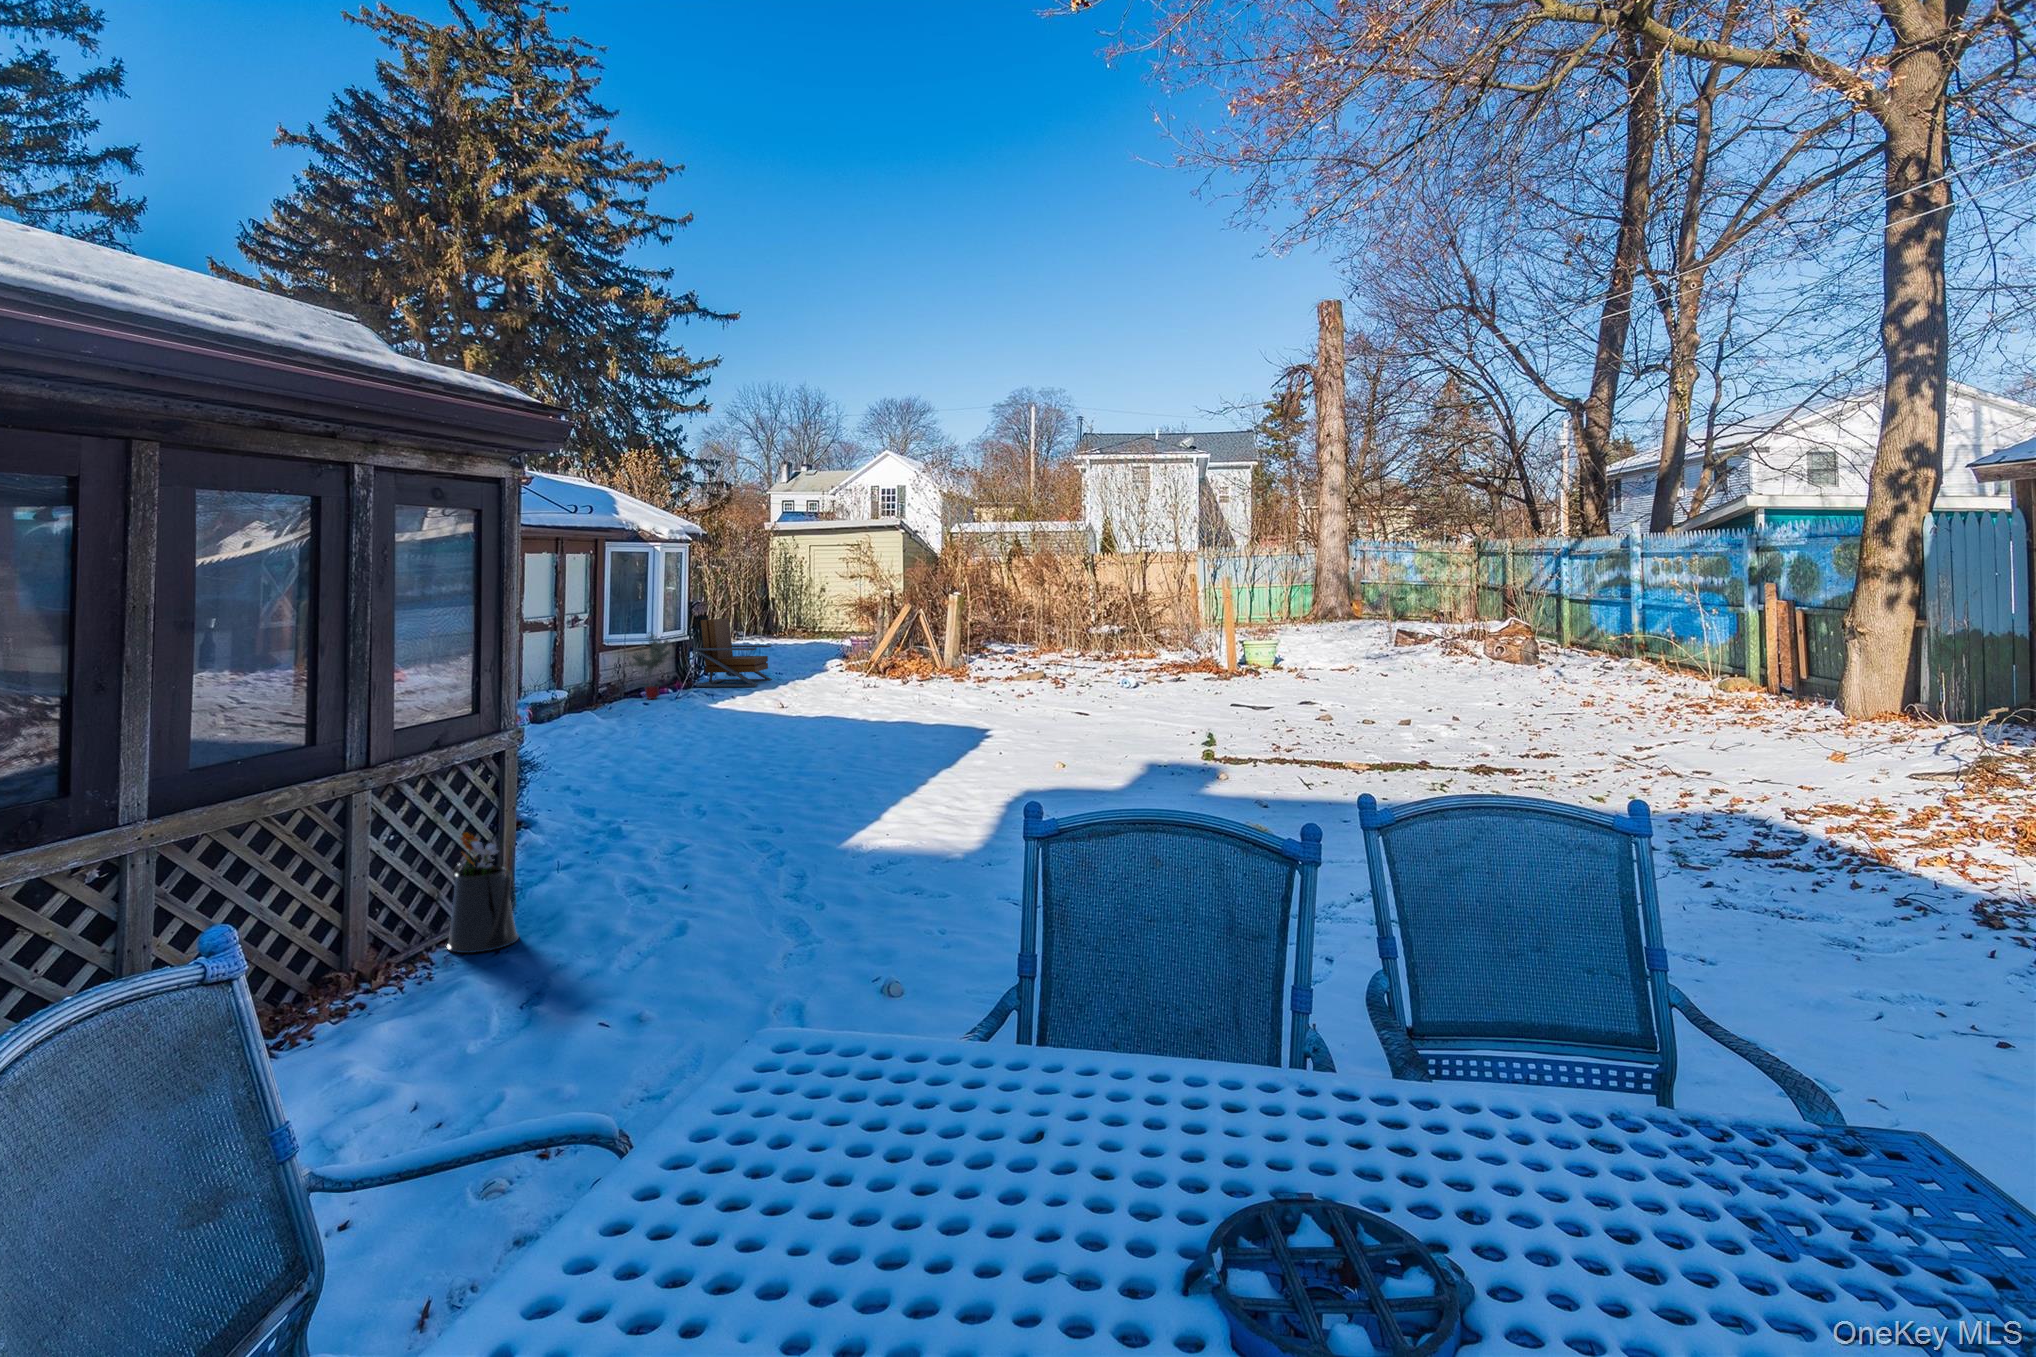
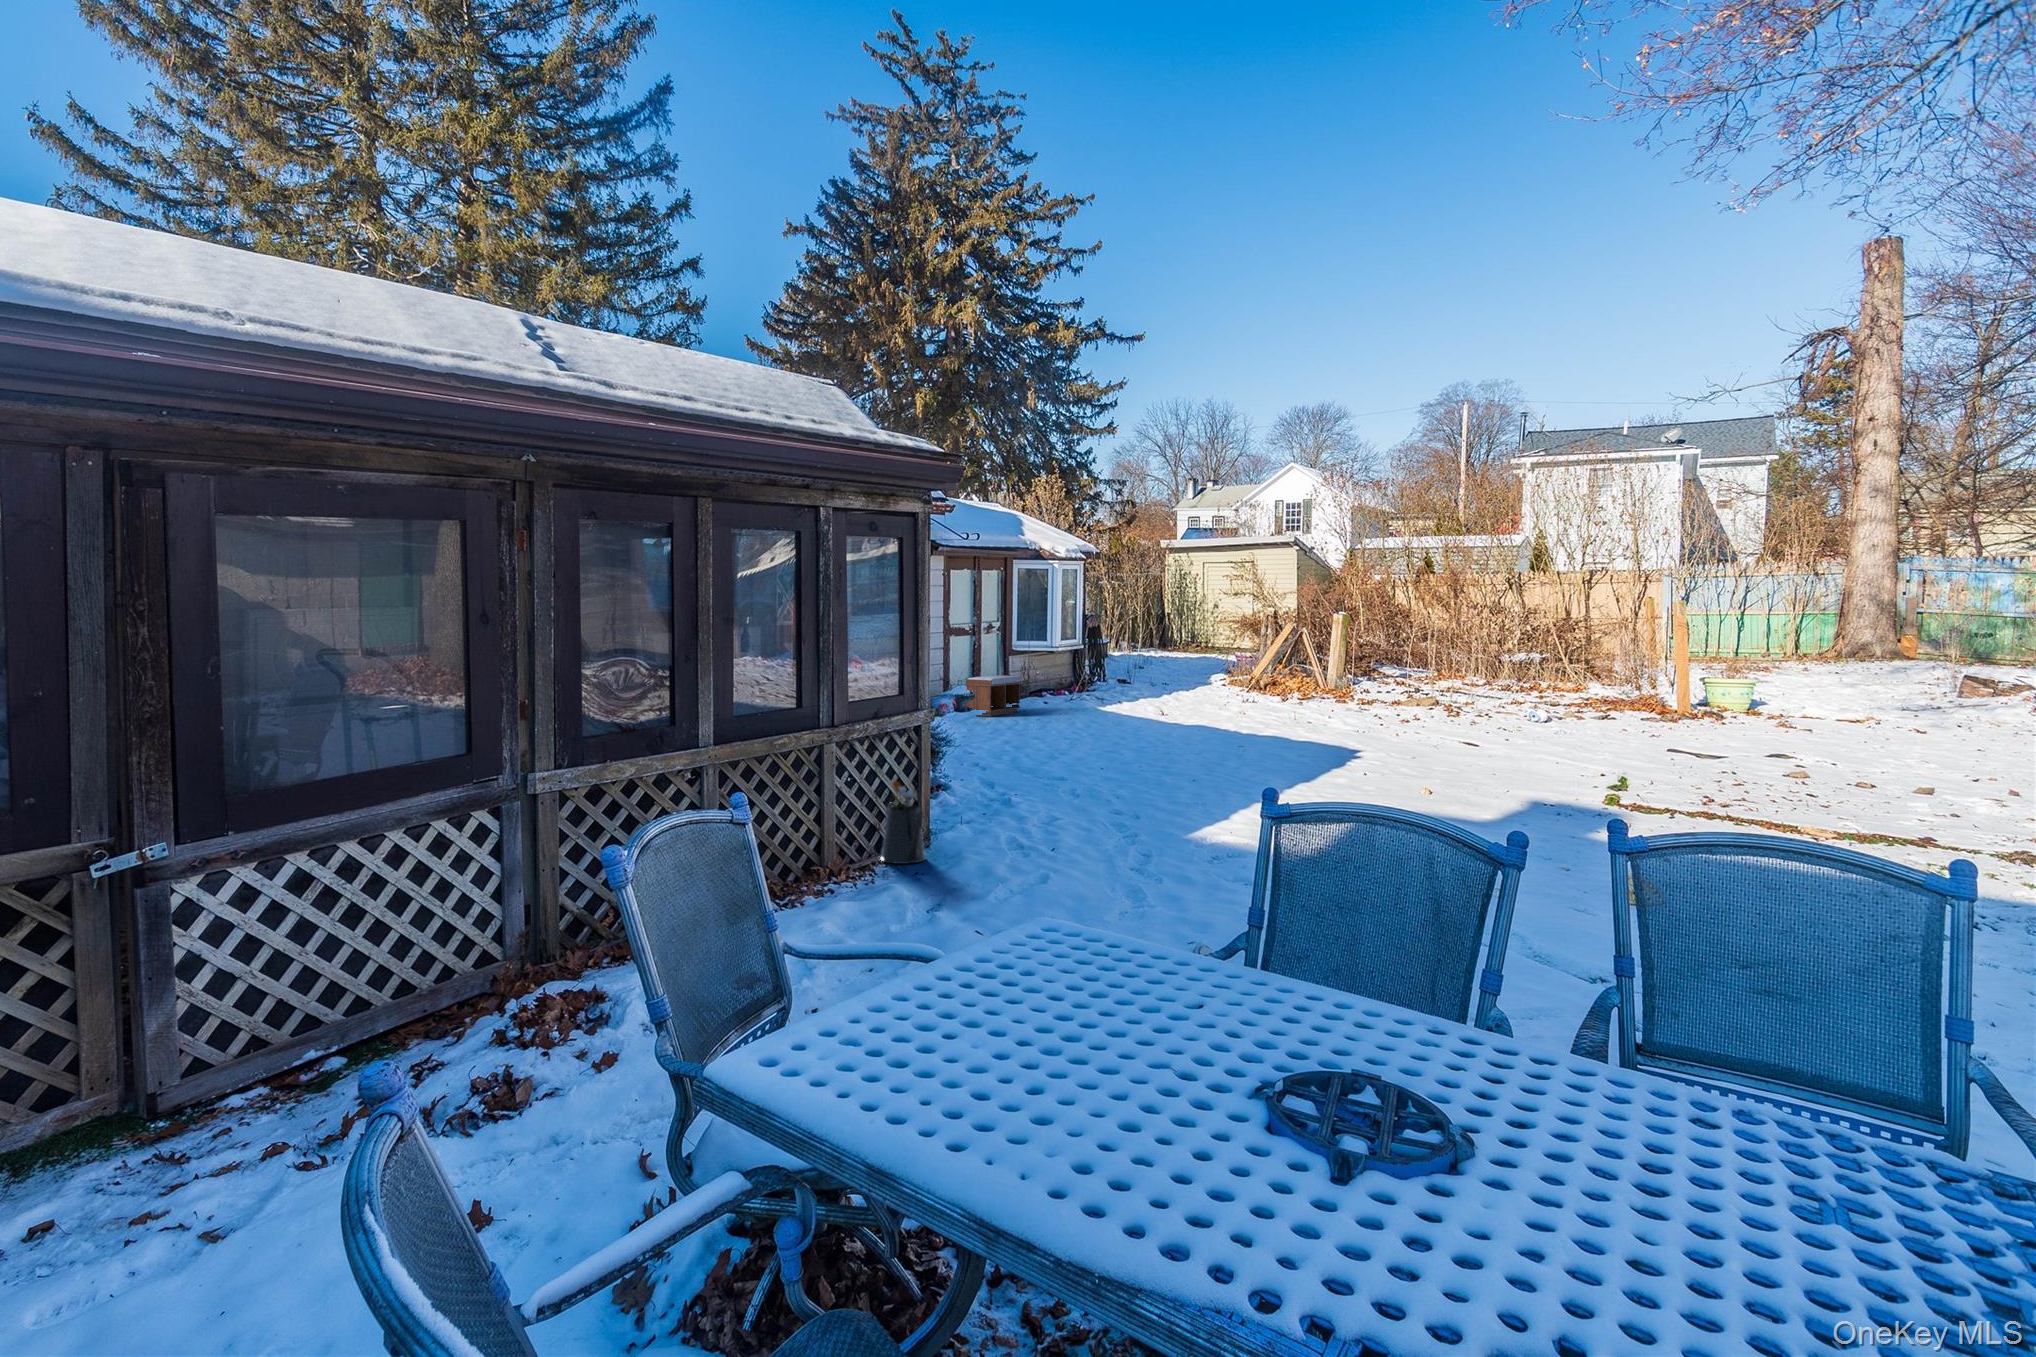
lounge chair: present [694,618,772,687] -> none [1086,635,1158,700]
potted tree: present [630,632,670,699] -> none [1026,645,1064,707]
bench: none [556,667,624,713] -> present [966,675,1021,716]

